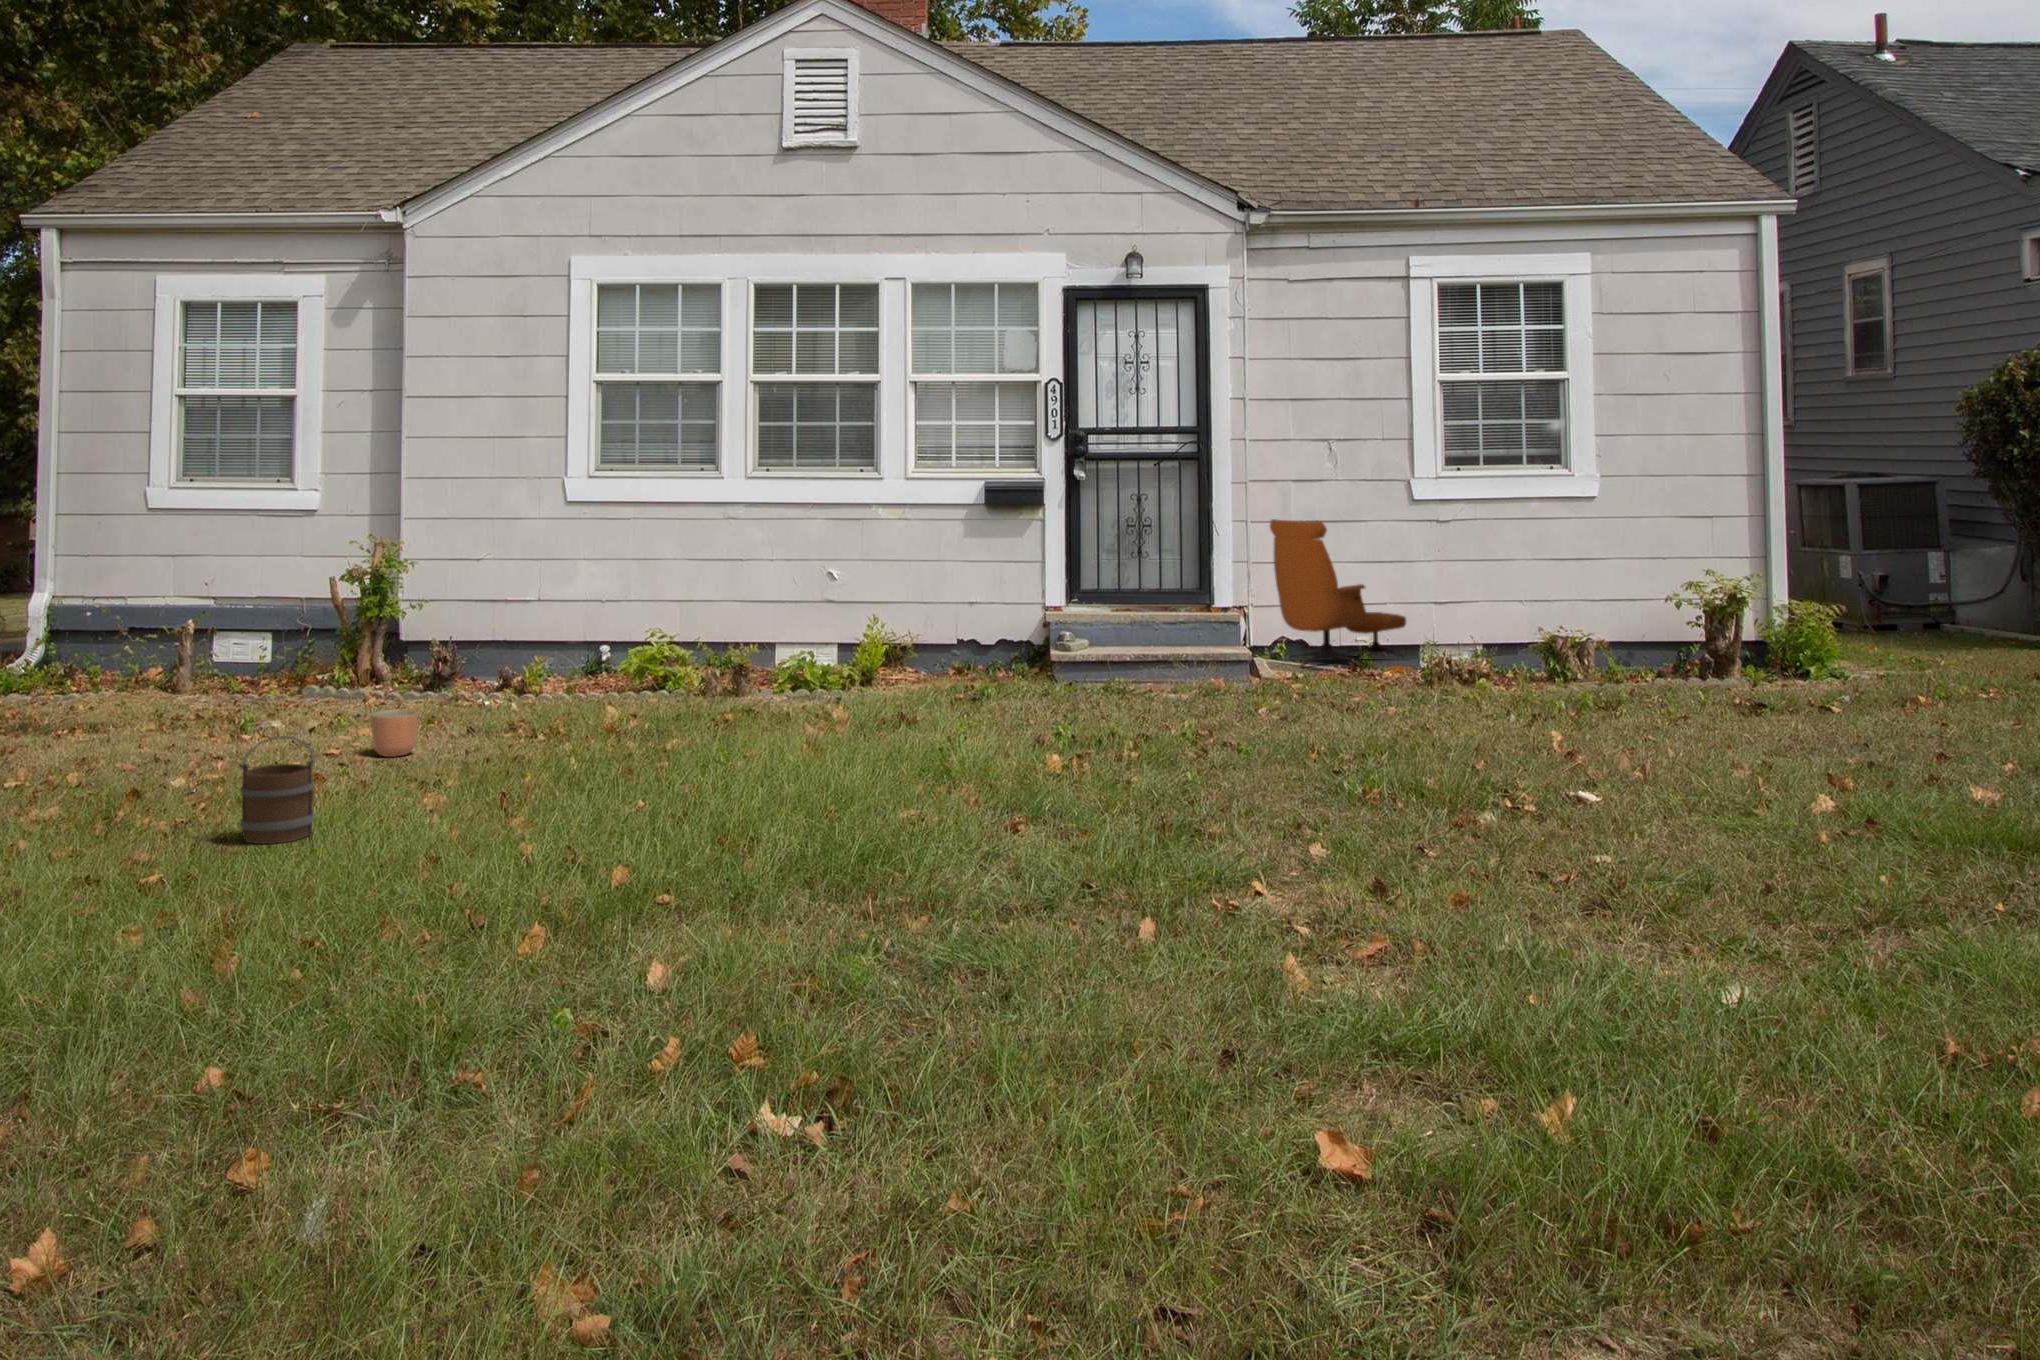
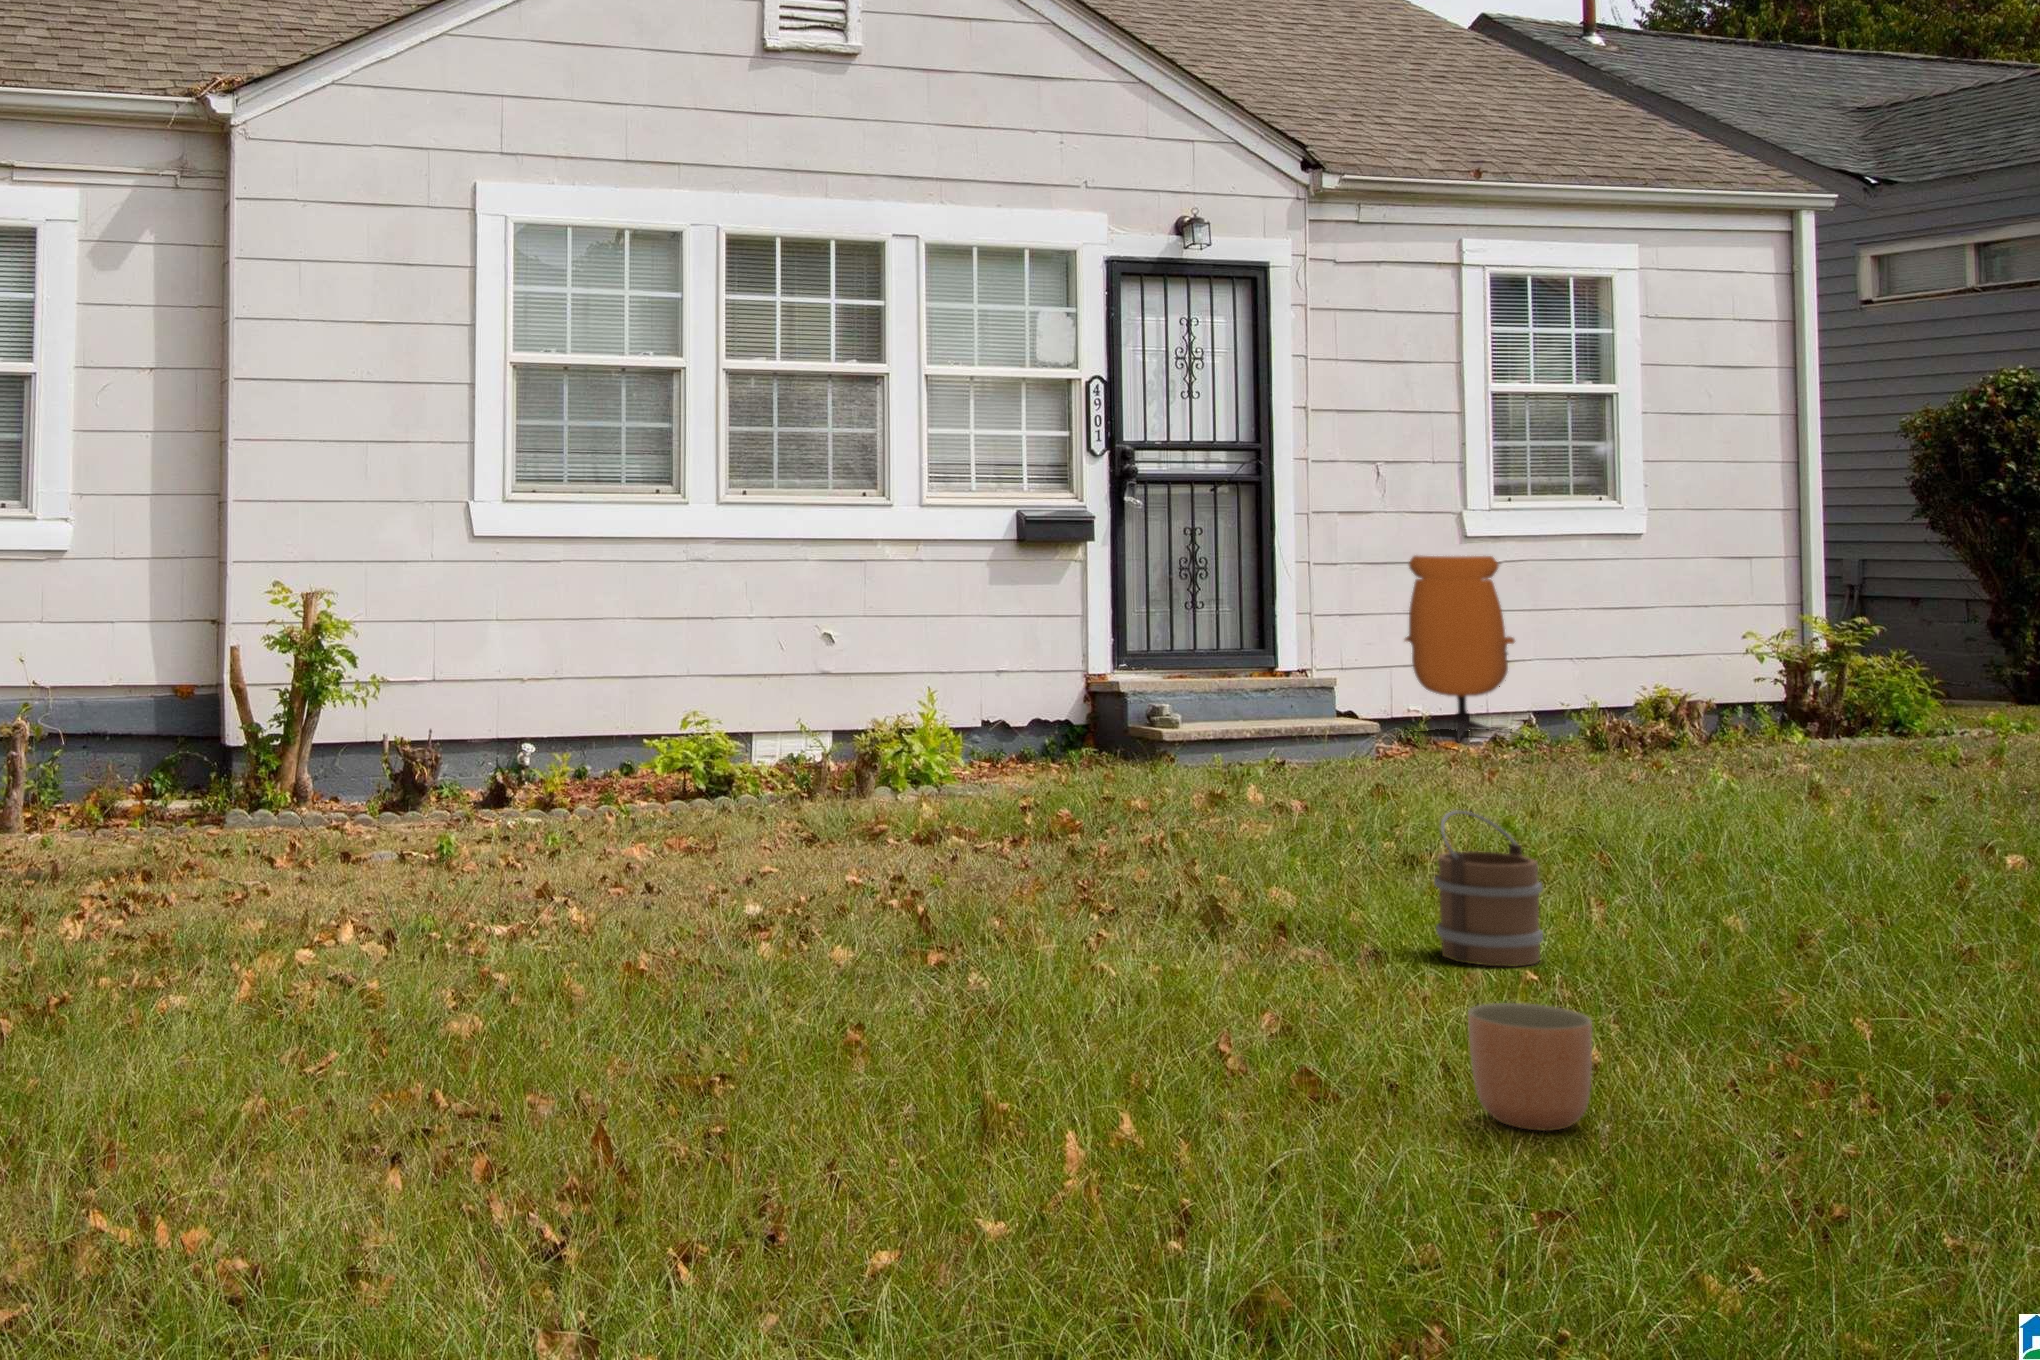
planter: present [371,710,418,757] -> present [1468,1003,1592,1131]
bucket: present [240,736,315,844] -> present [1434,811,1543,966]

